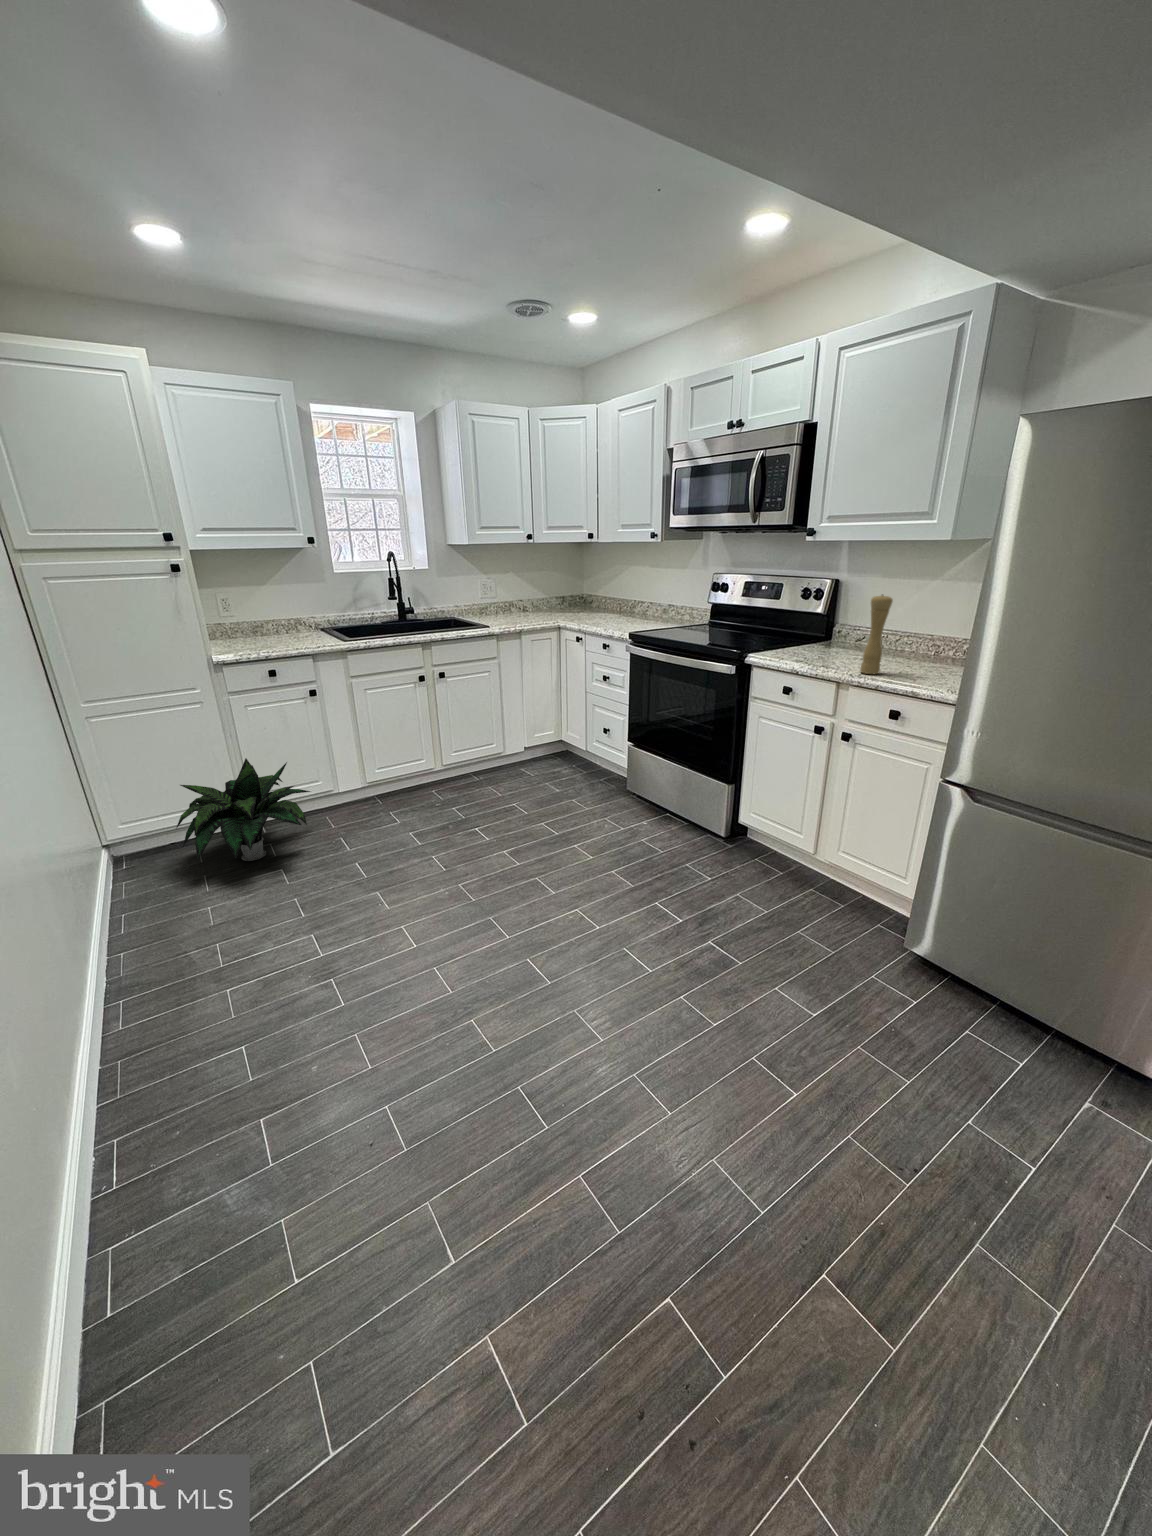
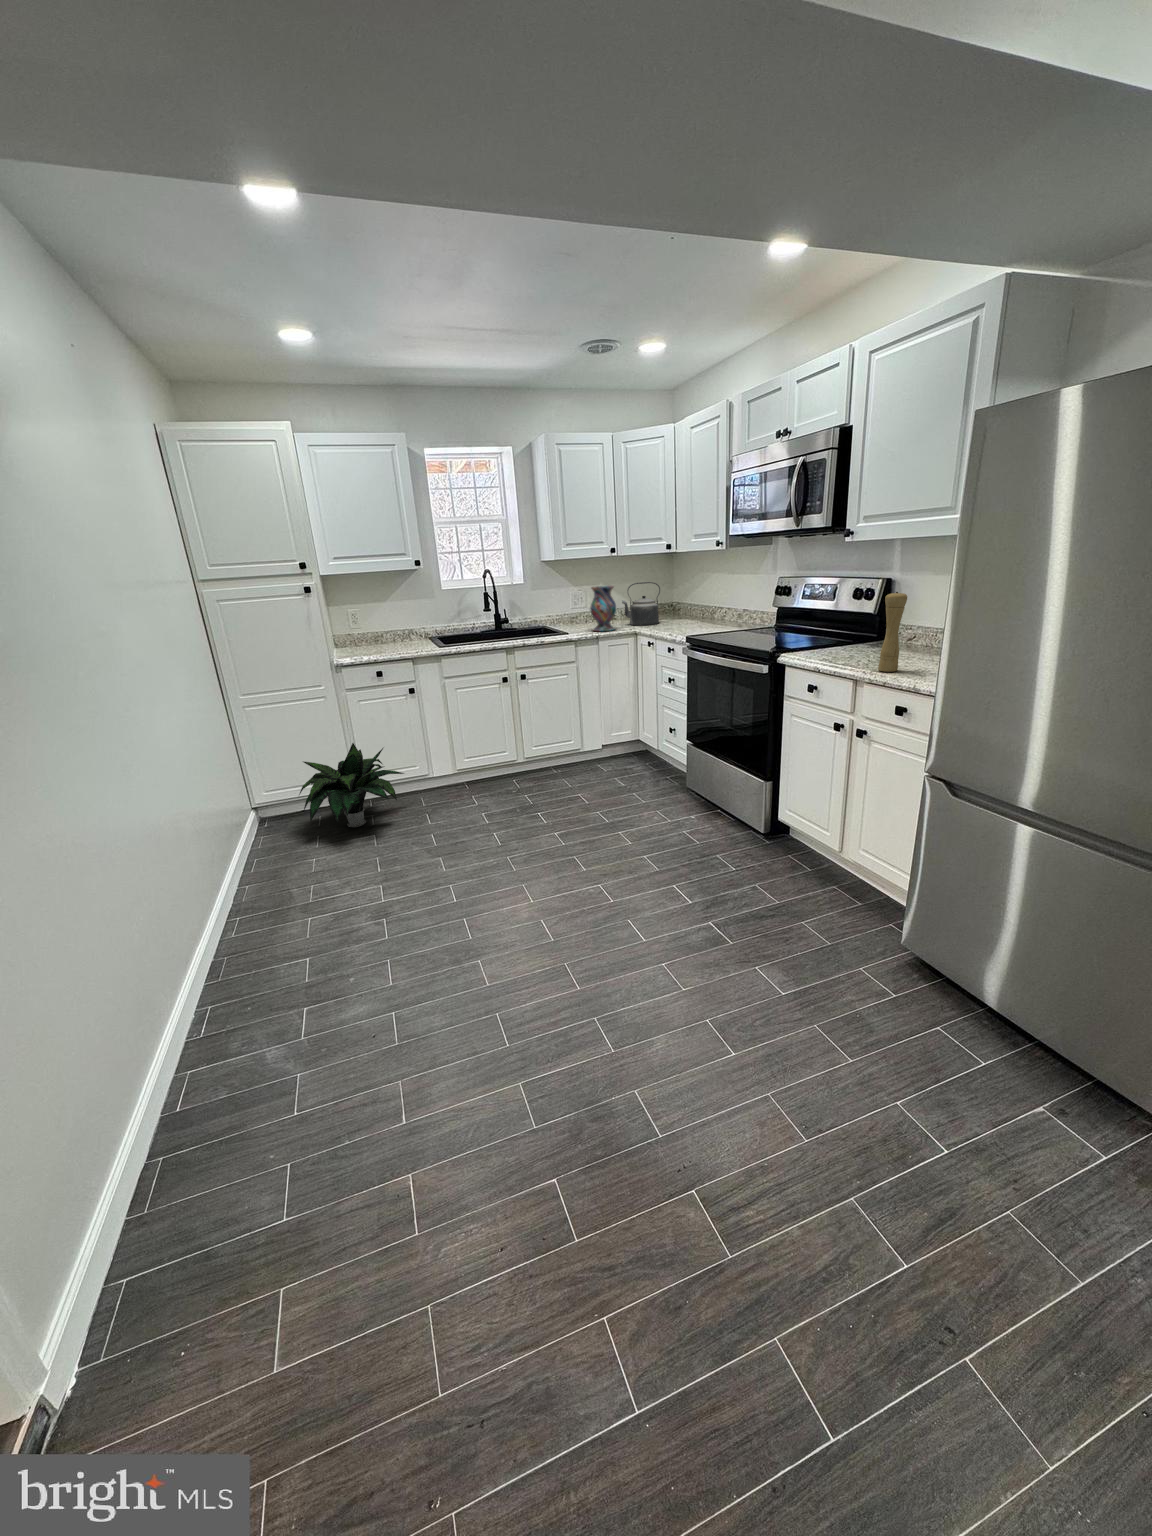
kettle: none [540,573,580,619] -> present [622,582,660,626]
vase: none [511,575,539,625] -> present [590,586,616,631]

